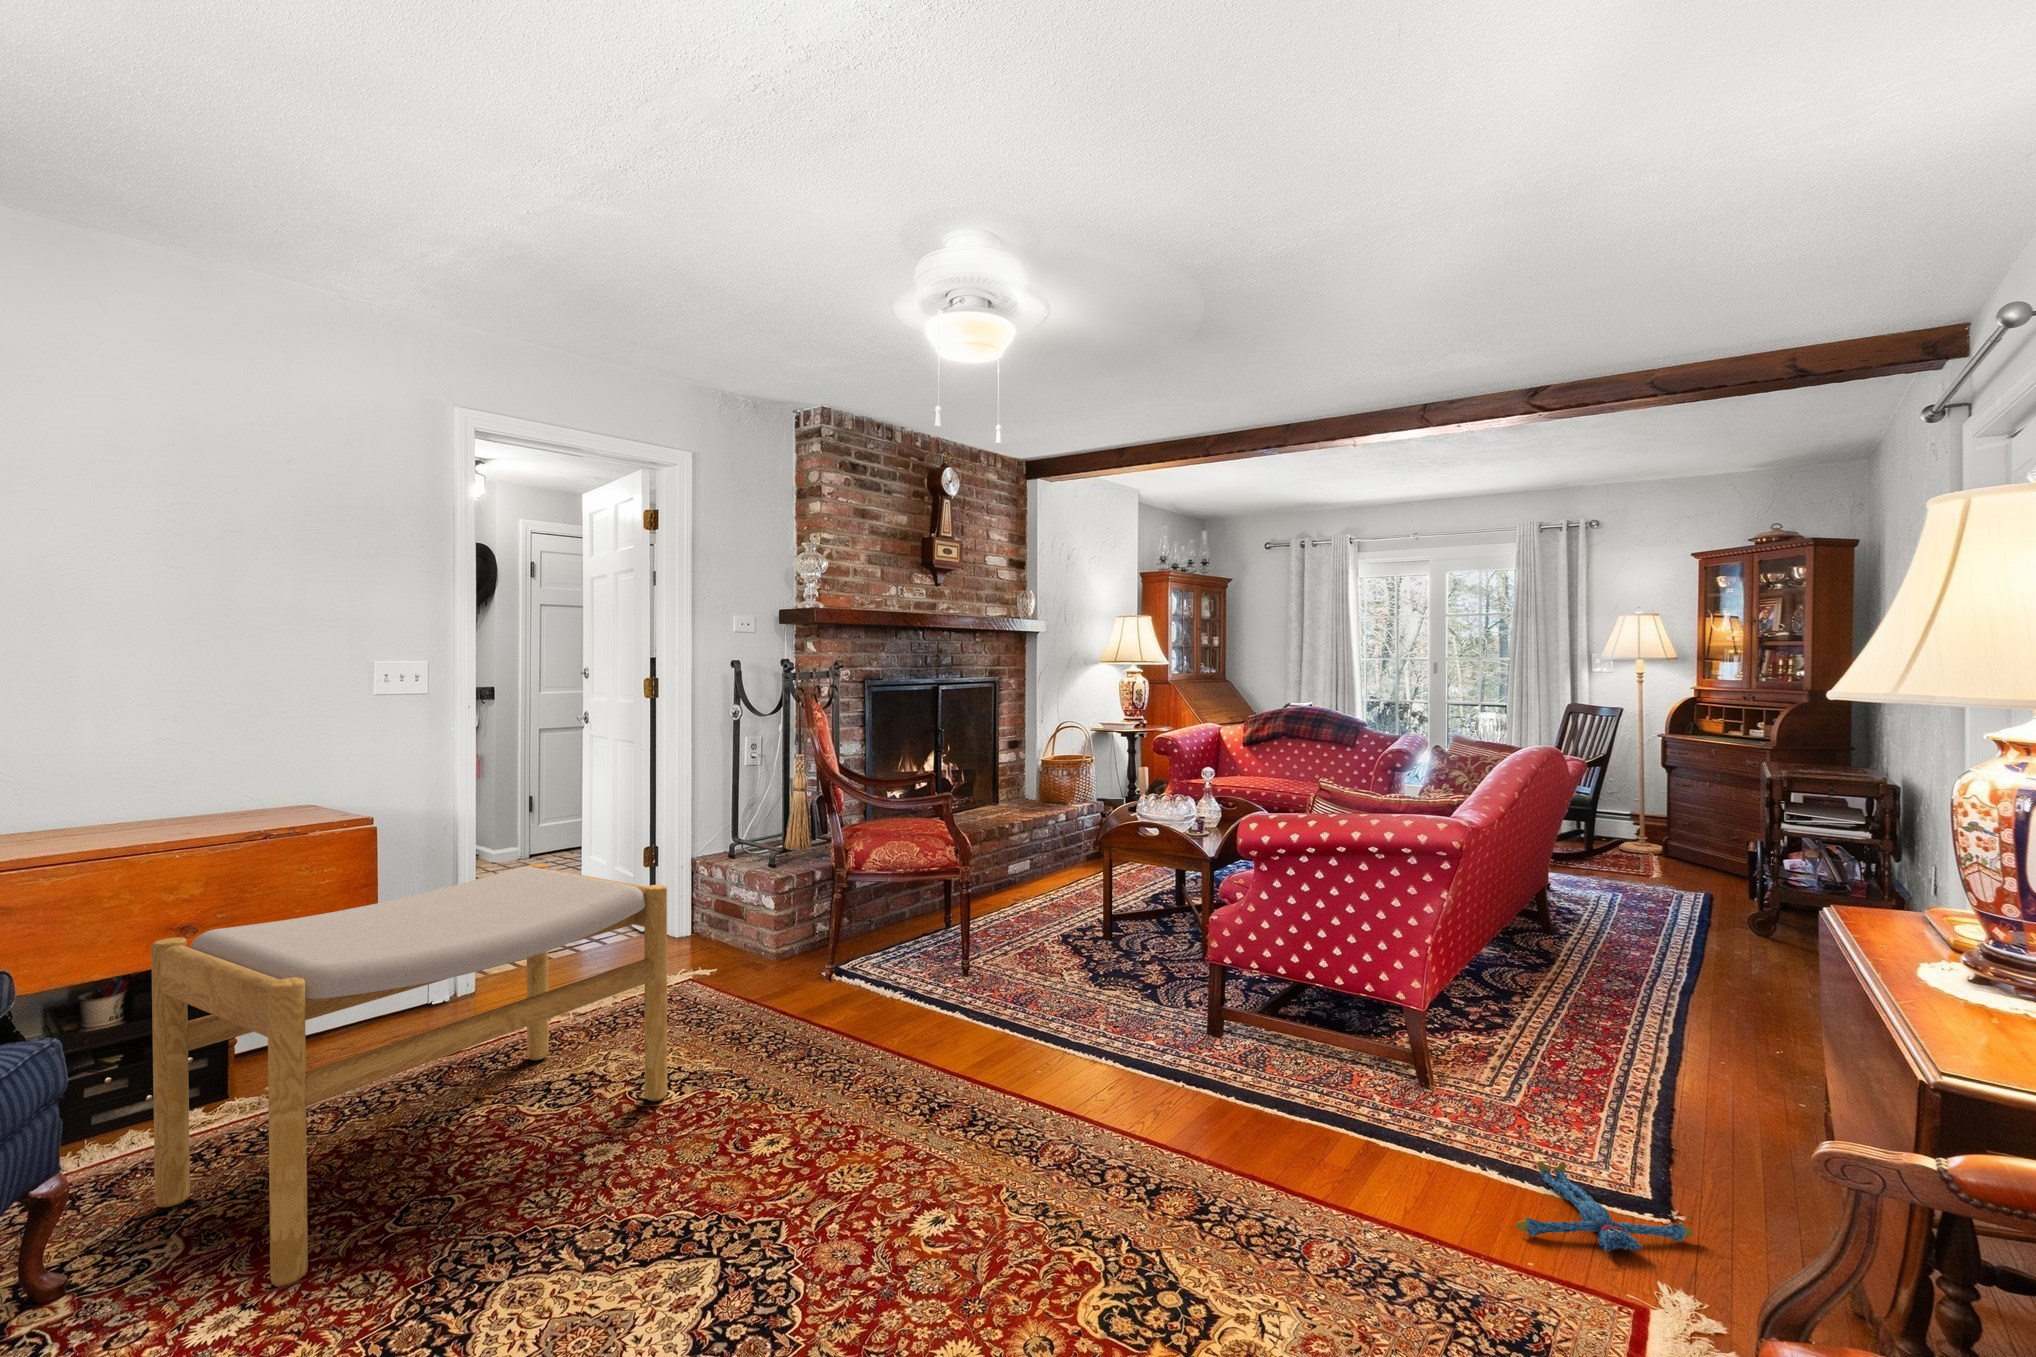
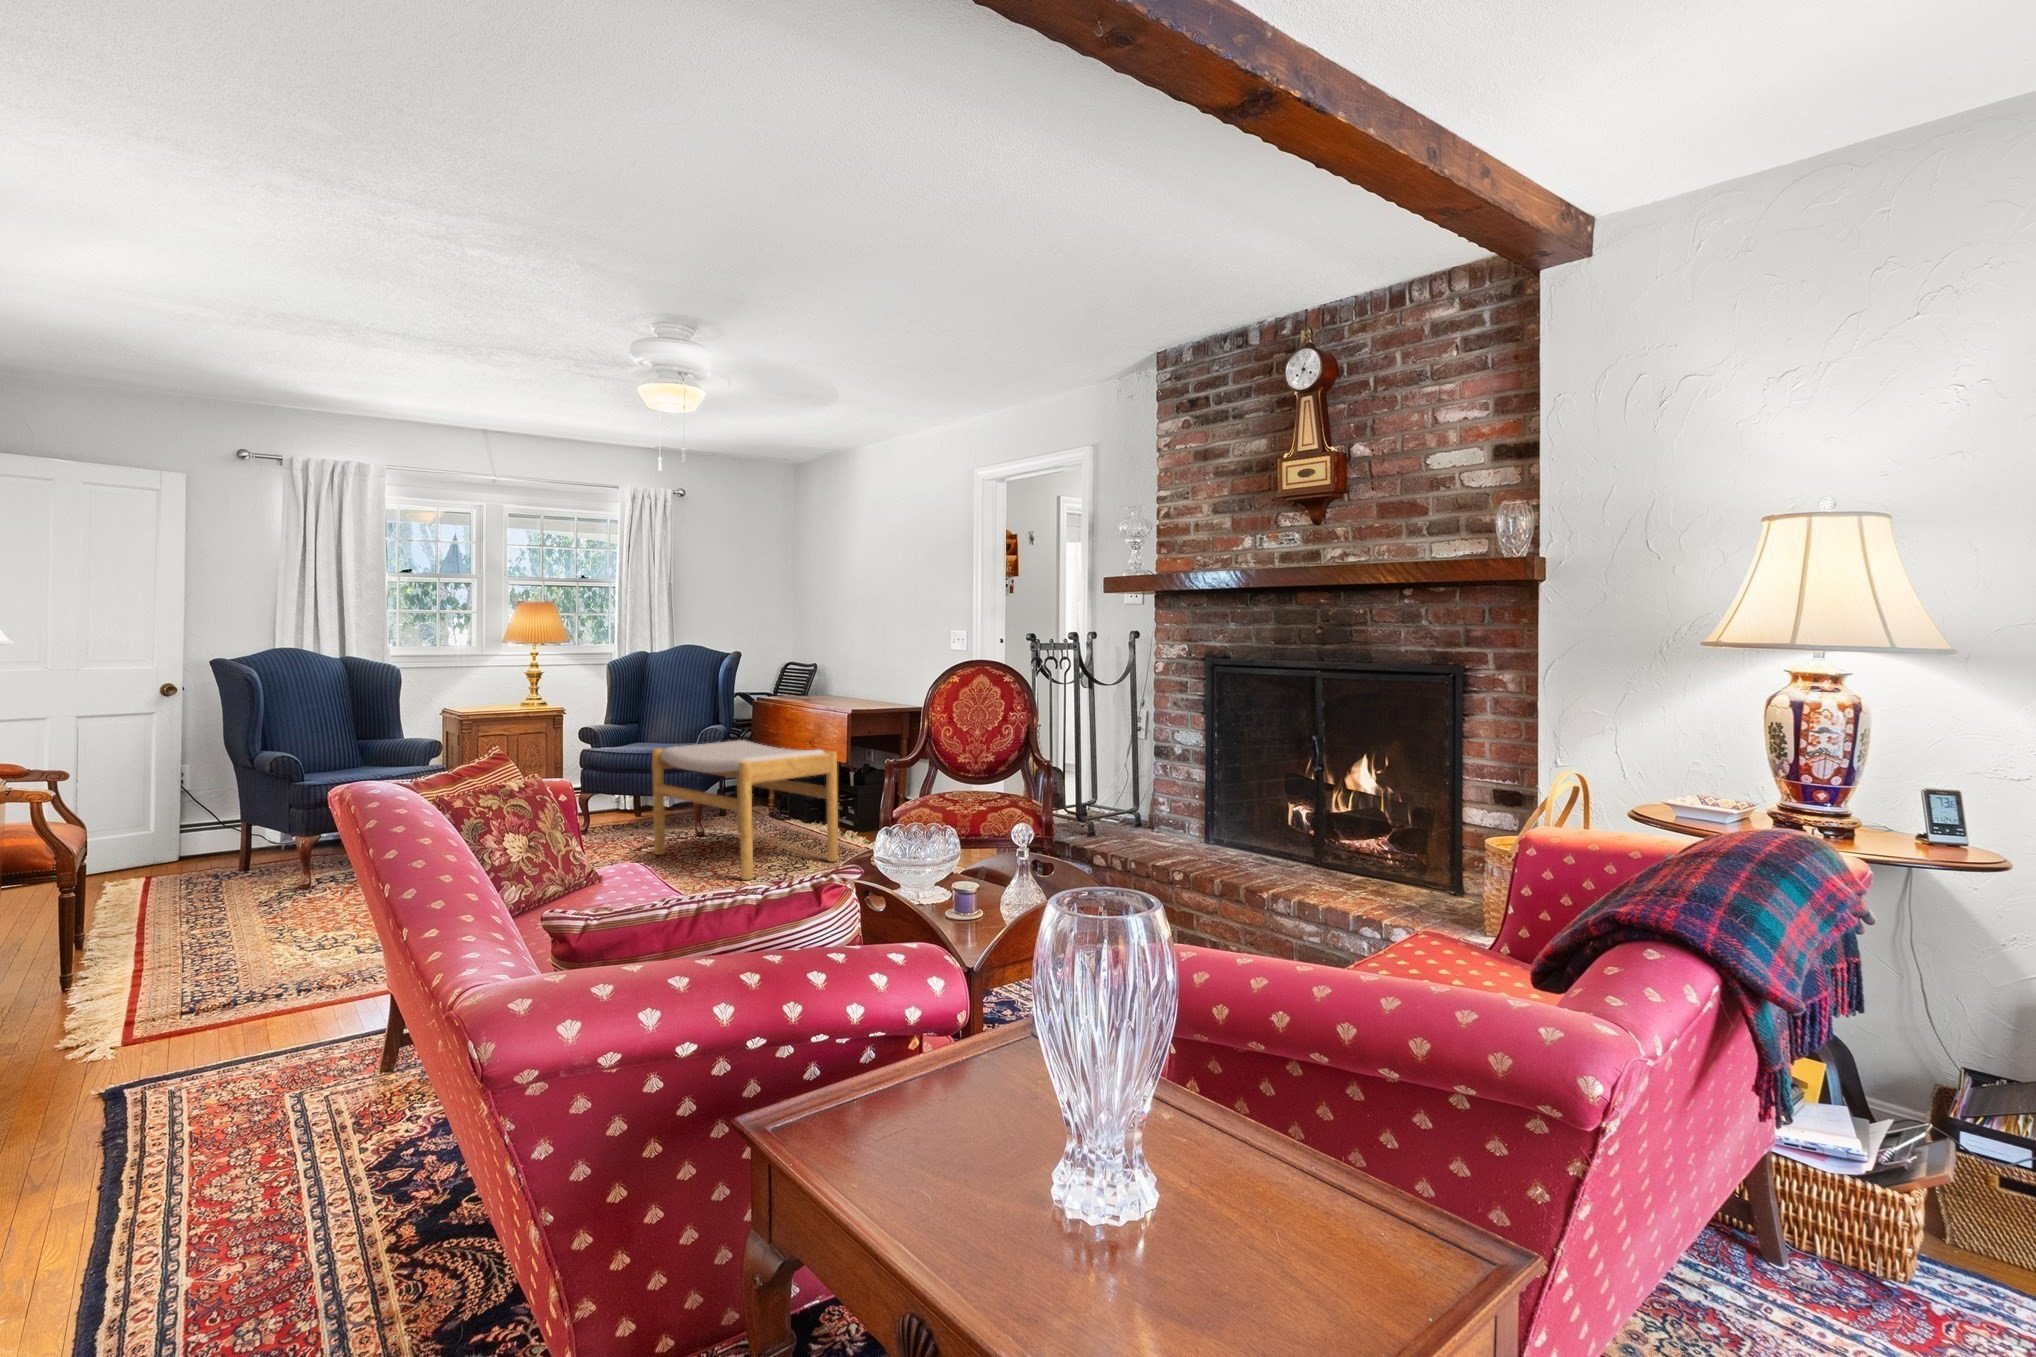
plush toy: present [1516,1161,1693,1251] -> none [86,1021,230,1078]

